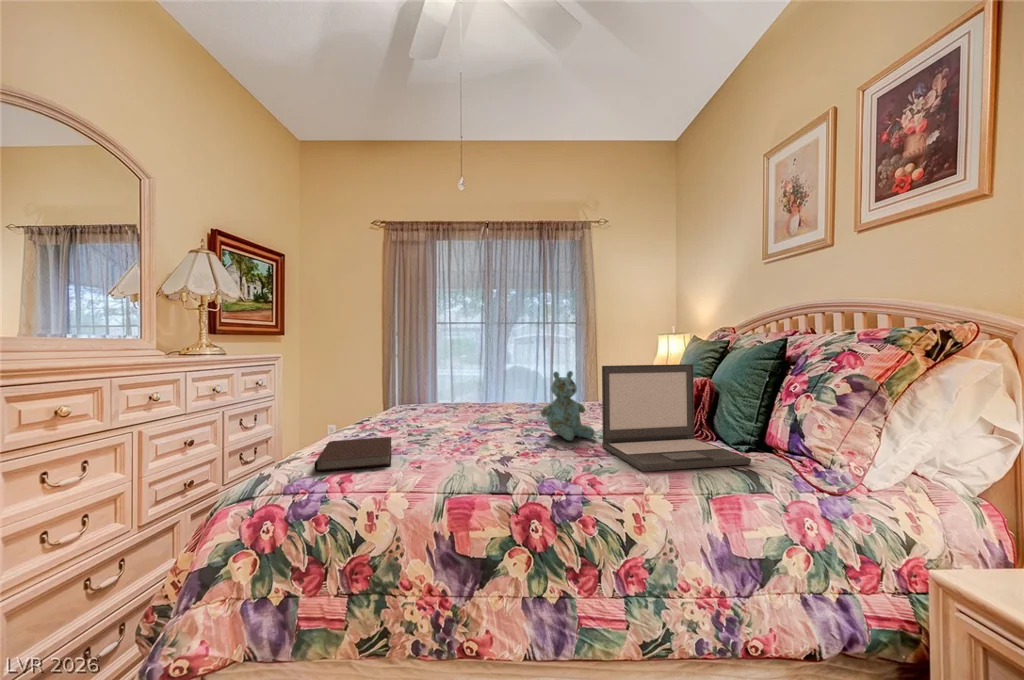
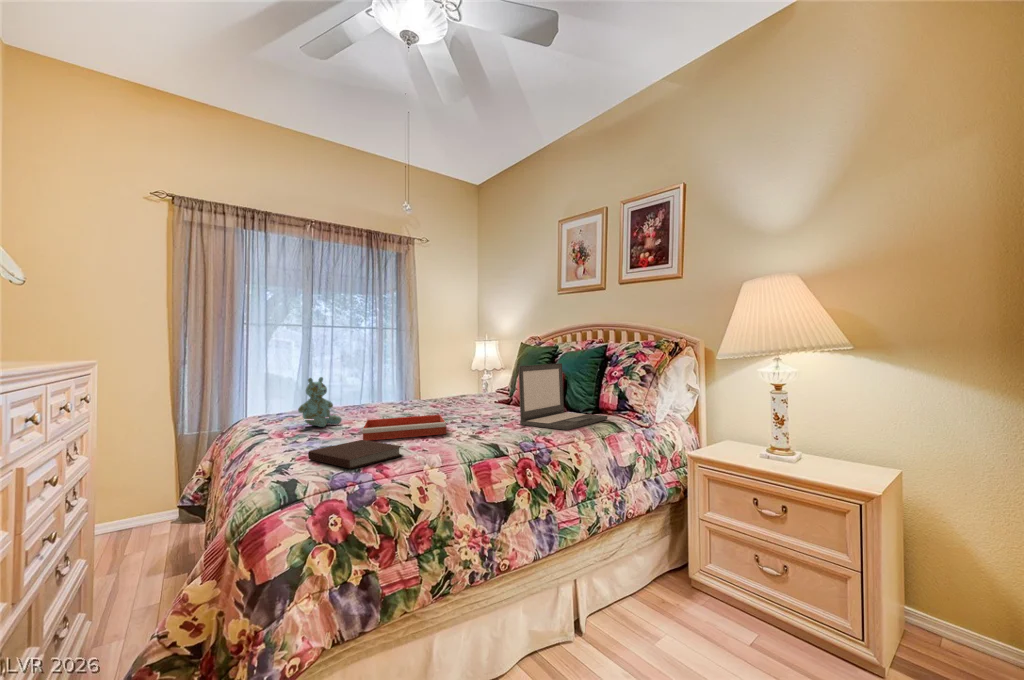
stuffed bear: present [541,371,595,441] -> present [298,377,342,427]
tray: none [412,413,521,444] -> present [363,415,446,441]

